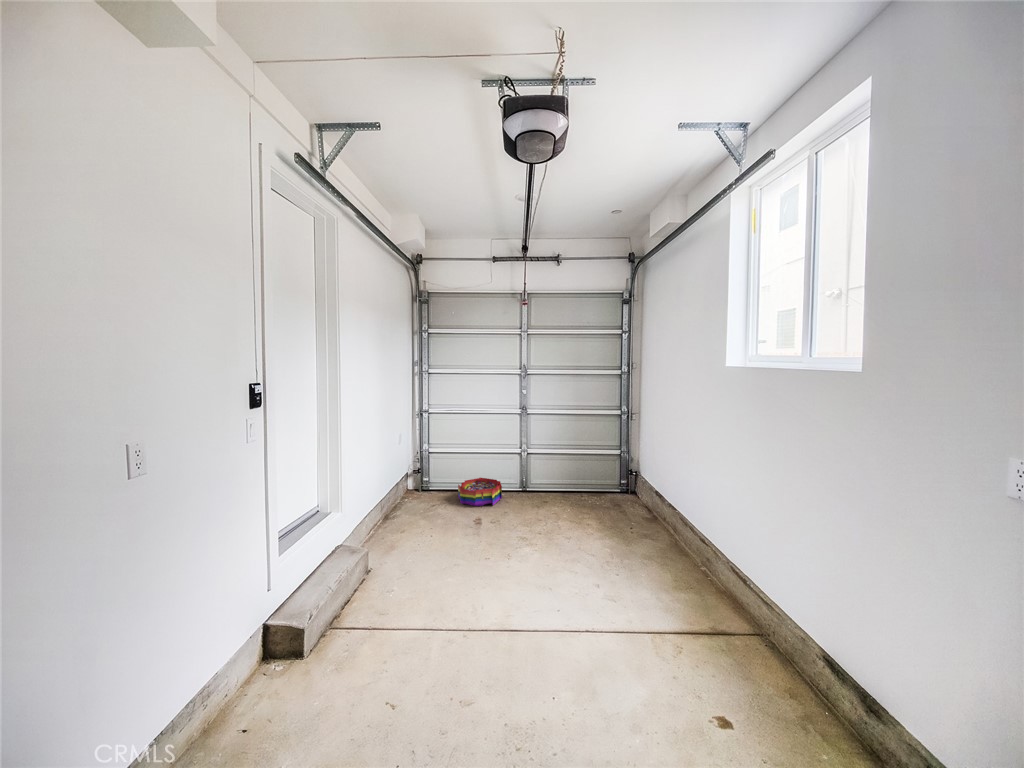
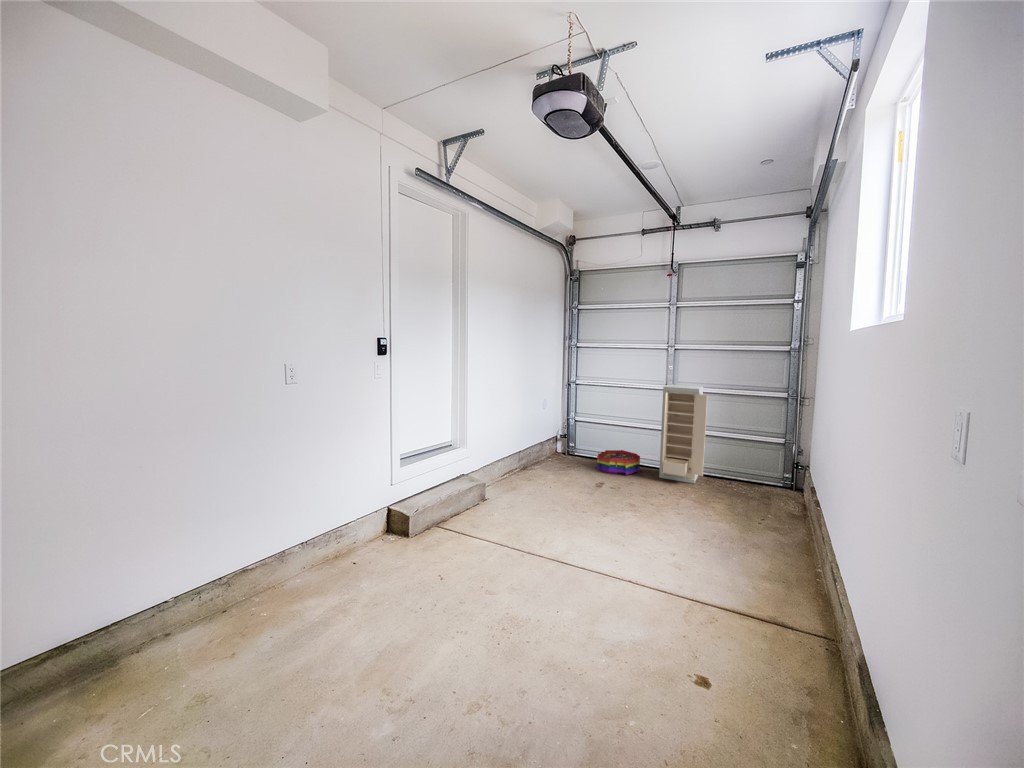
storage cabinet: none [523,408,565,502] -> present [659,384,707,483]

